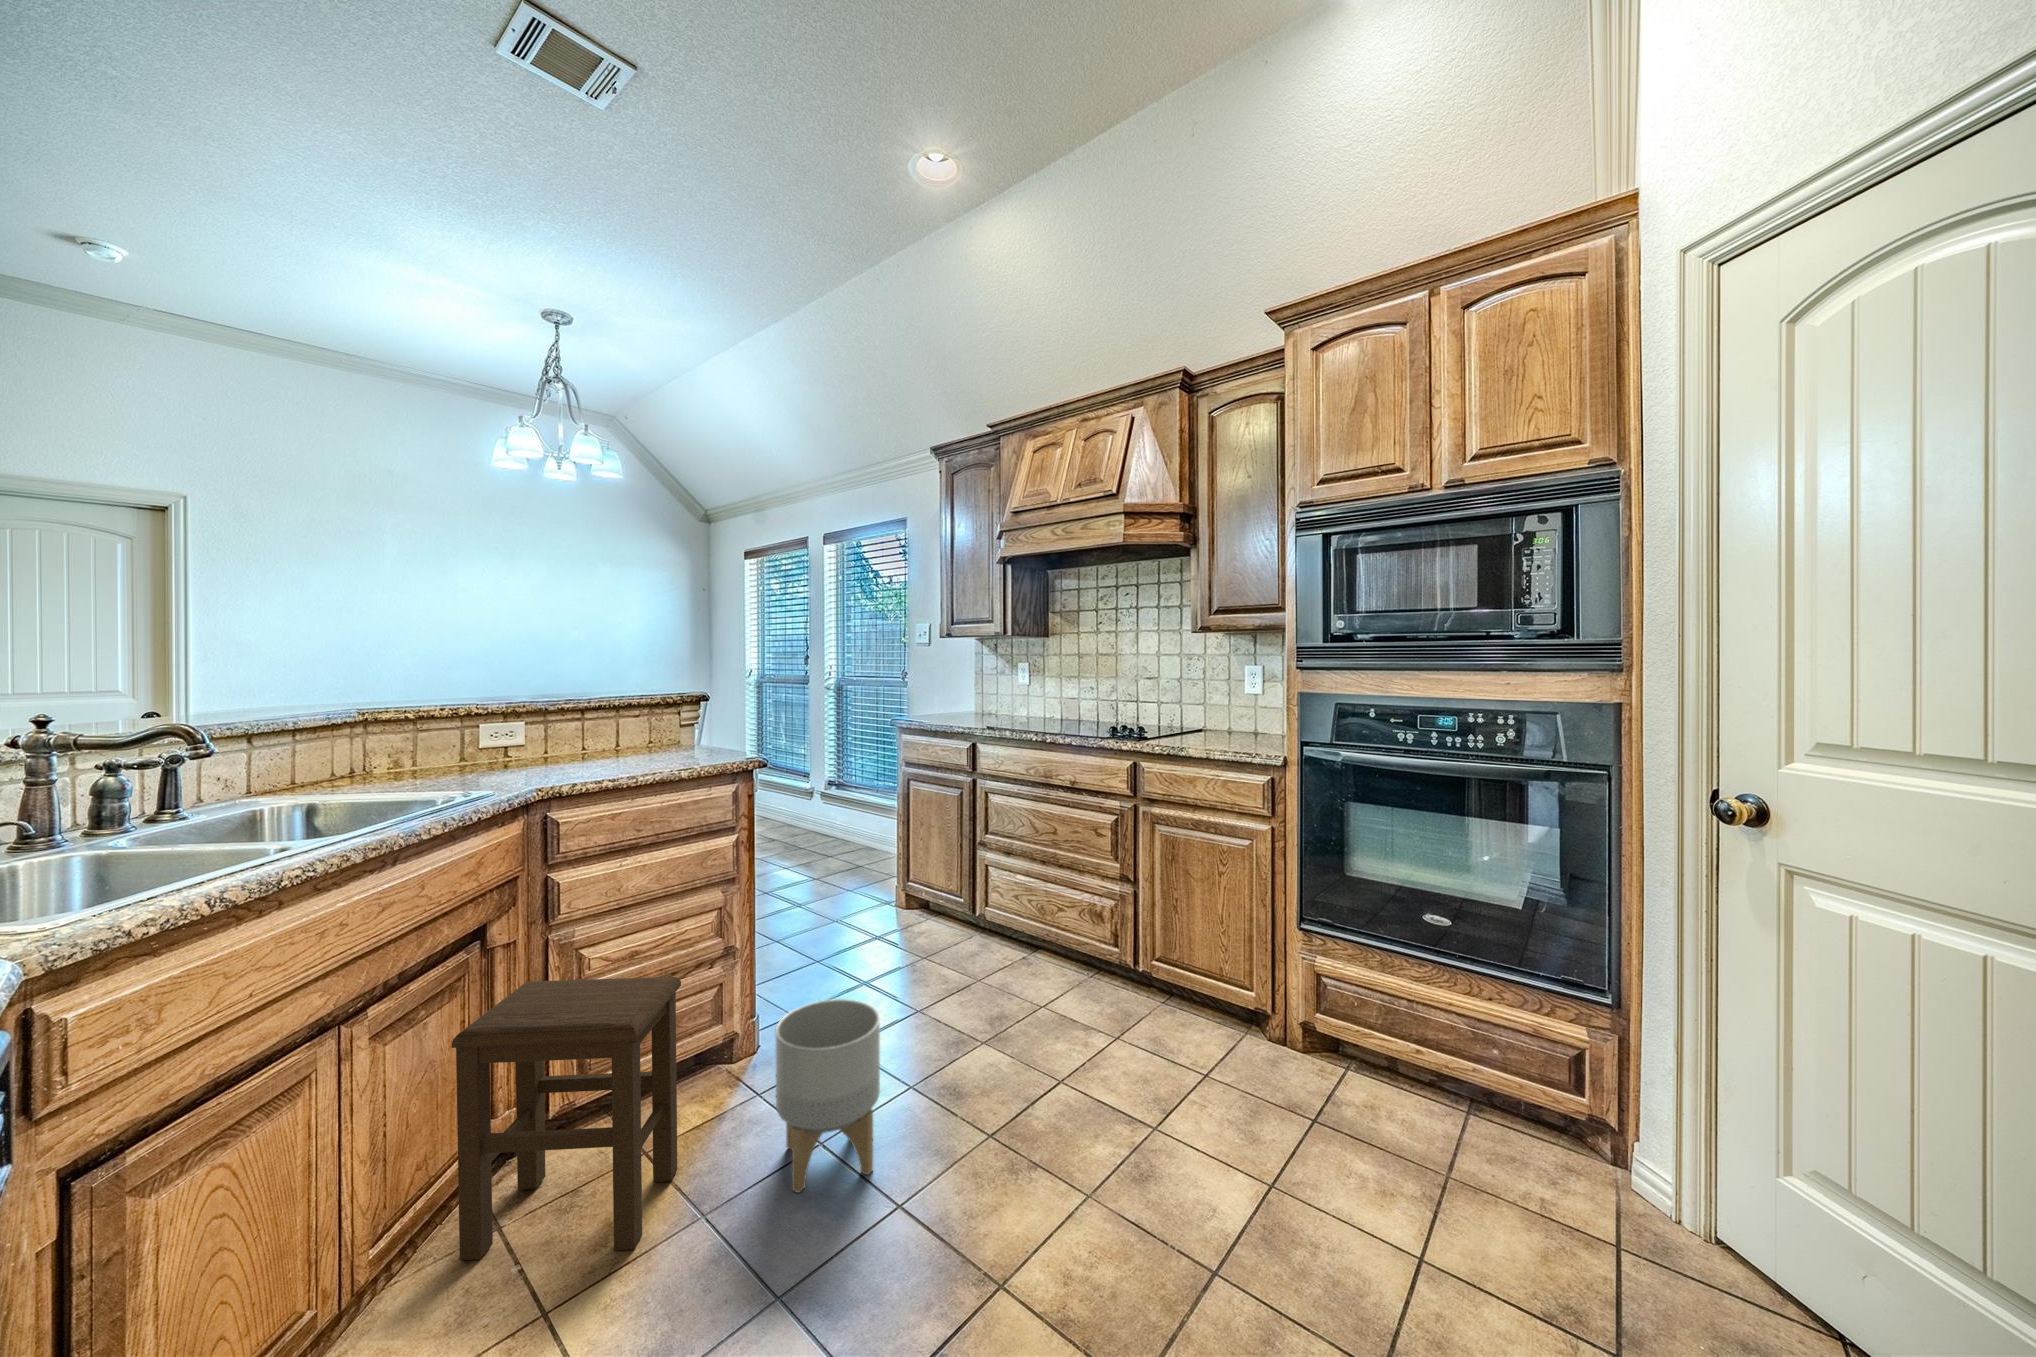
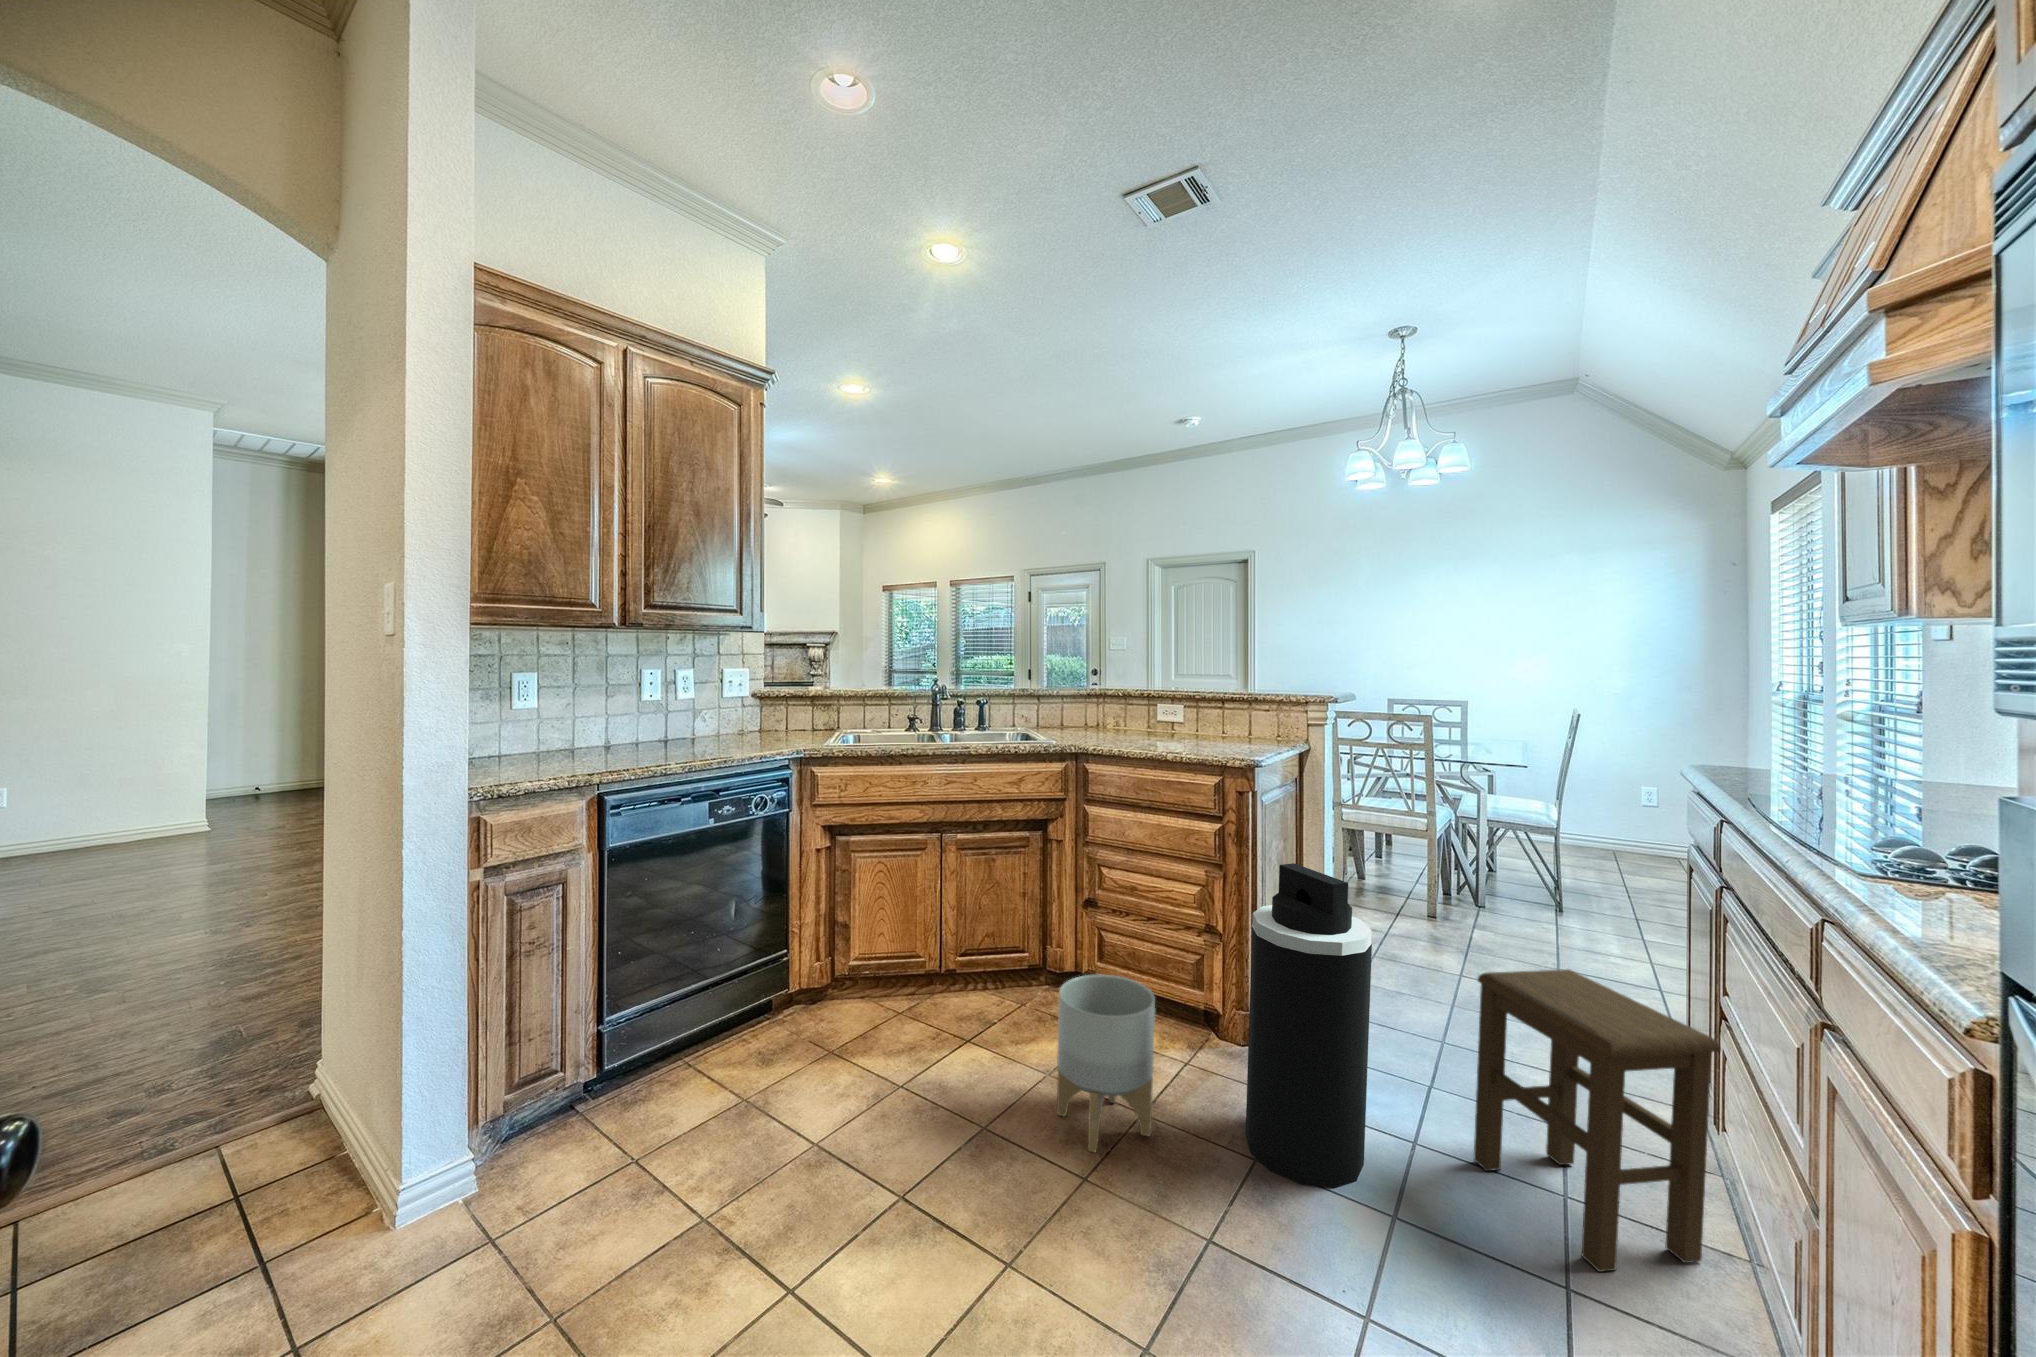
trash can: none [858,829,948,1080] -> present [1245,863,1372,1188]
stool: present [452,977,681,1260] -> present [1474,969,1721,1272]

